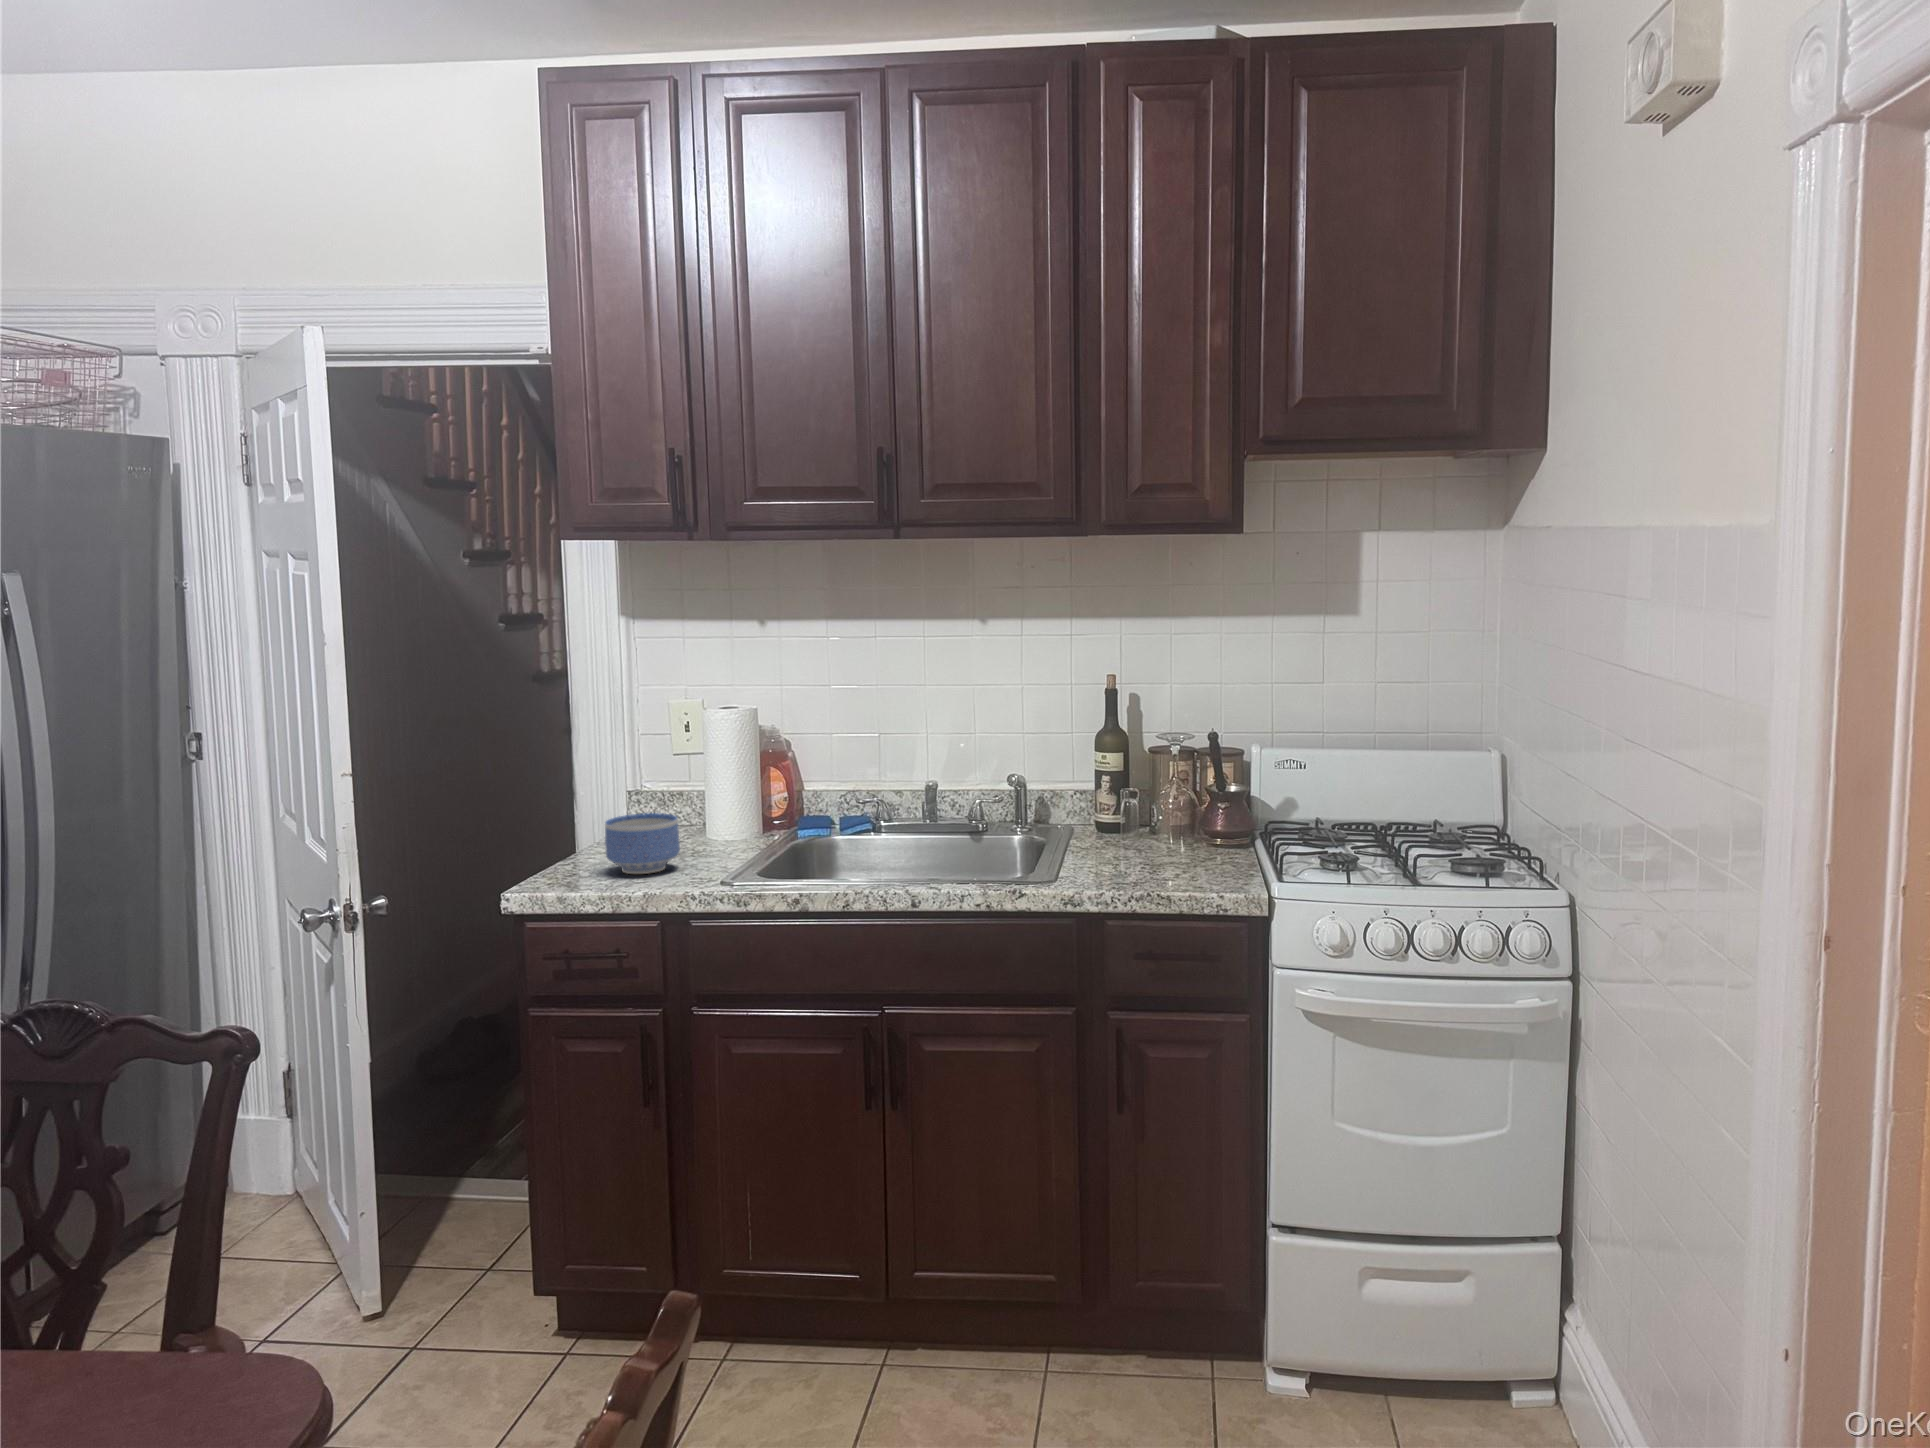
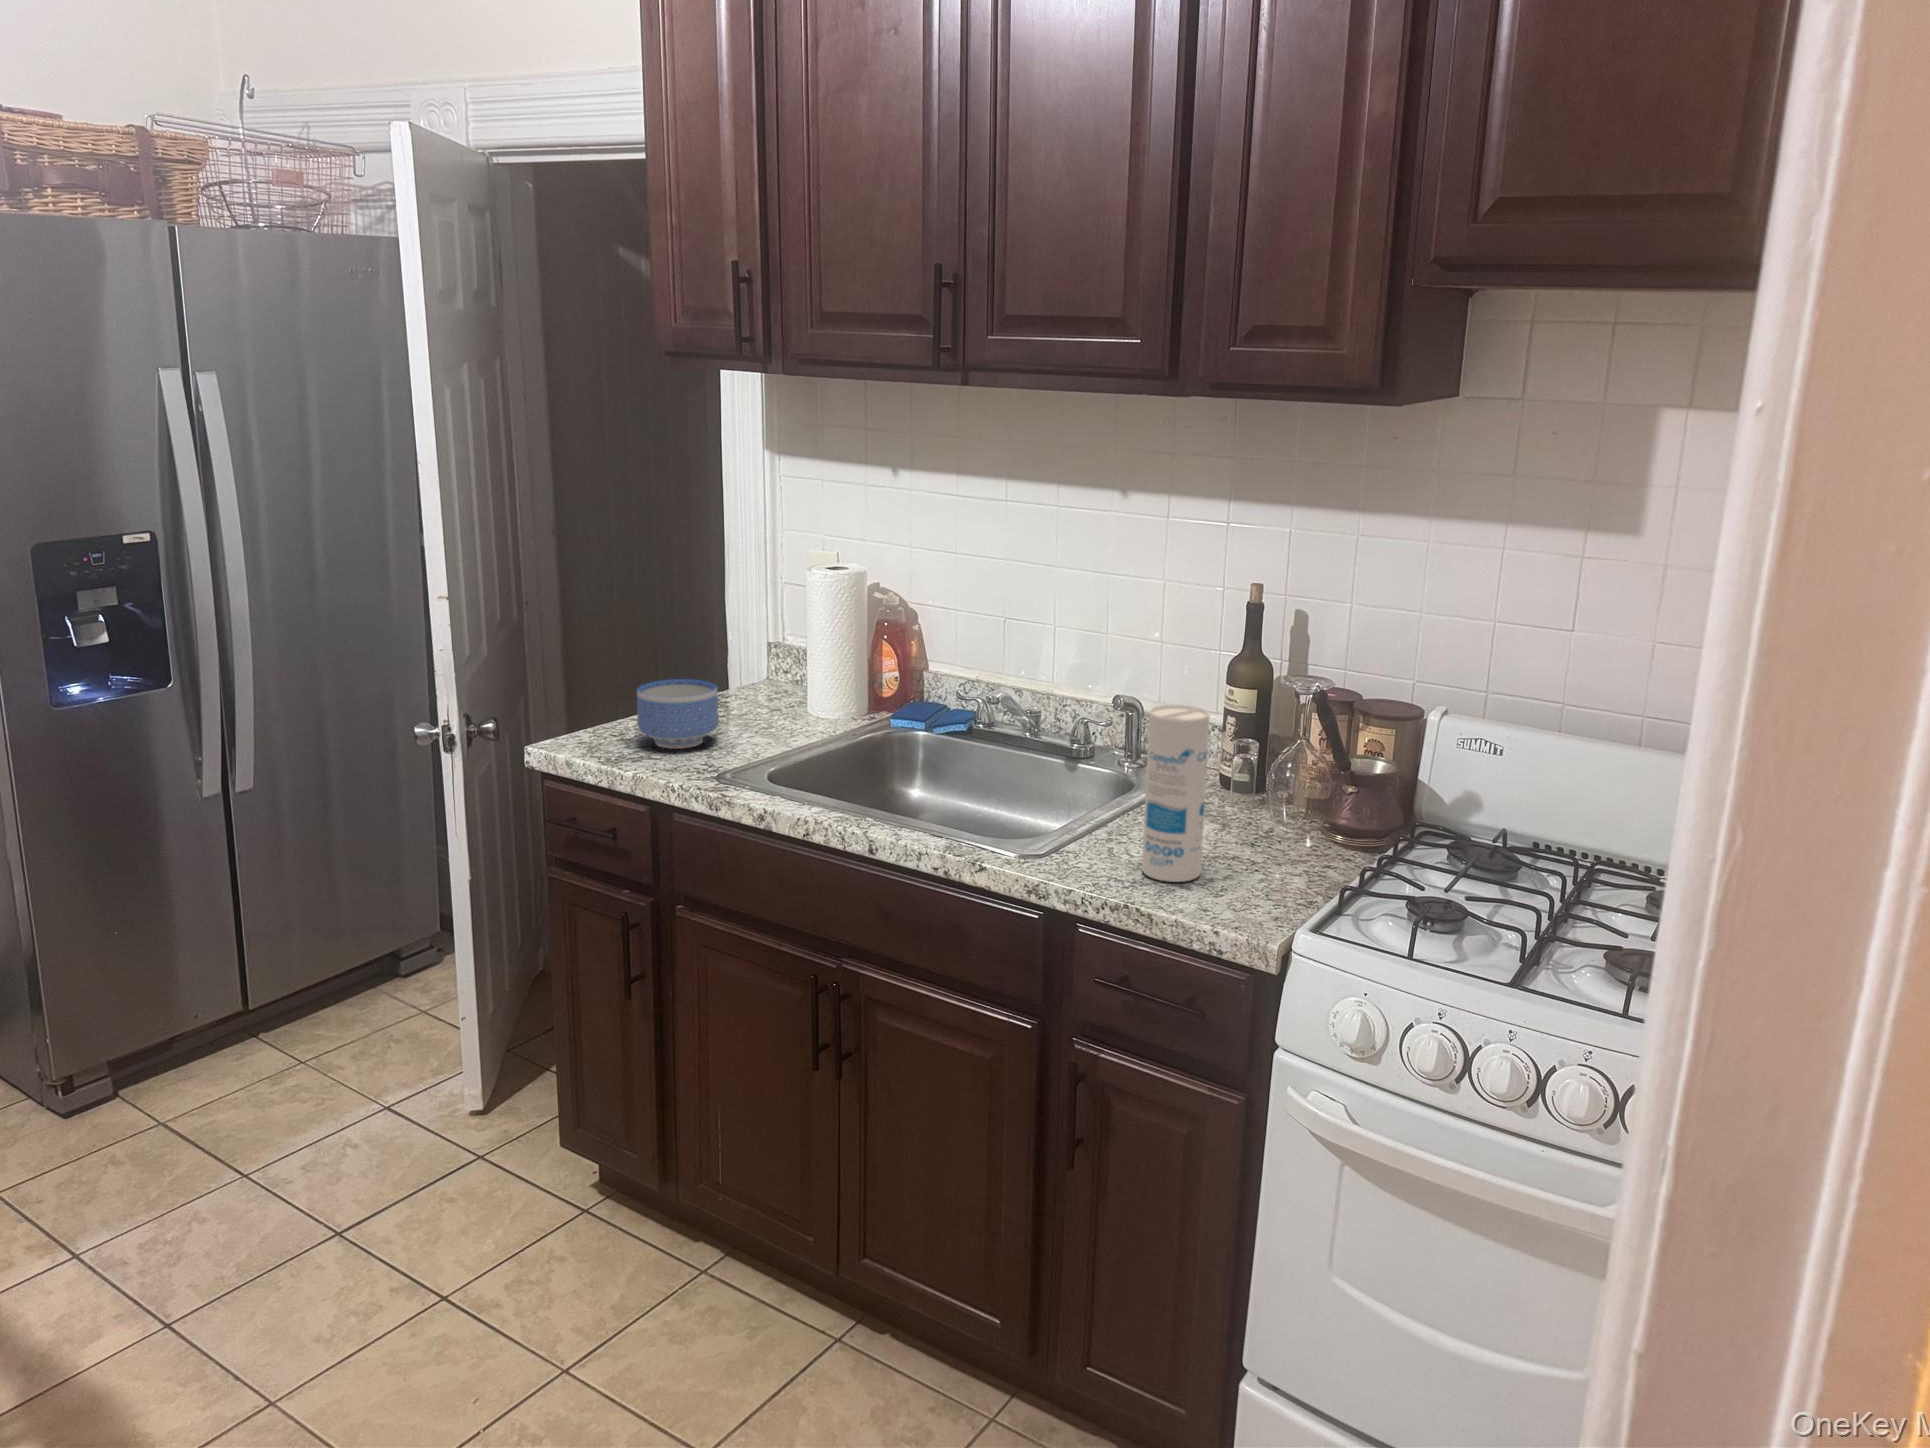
canister: none [1124,752,1169,880] -> present [1142,704,1210,882]

